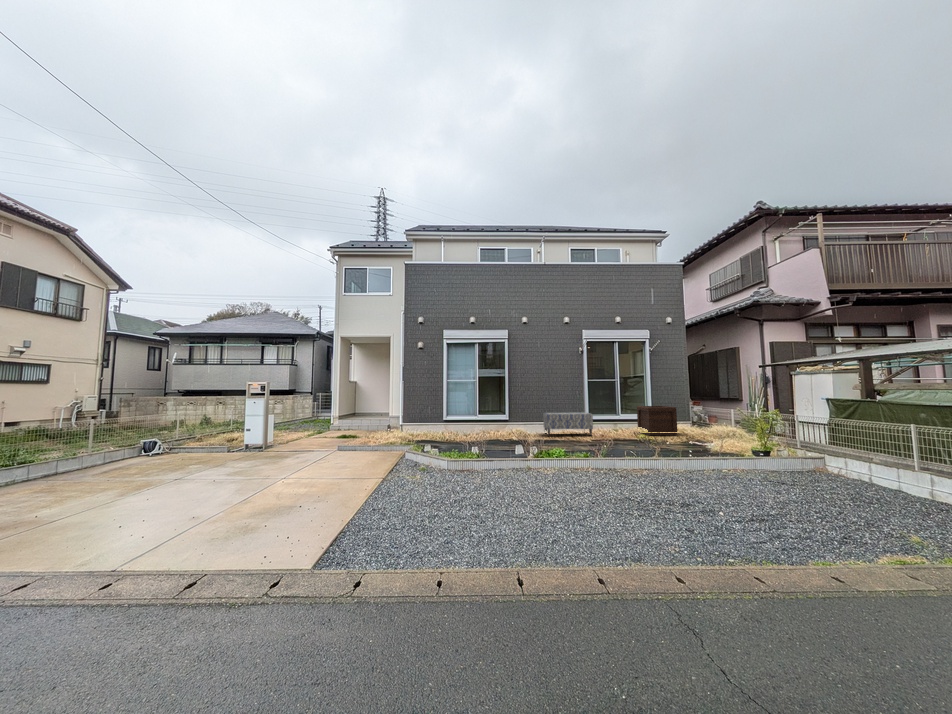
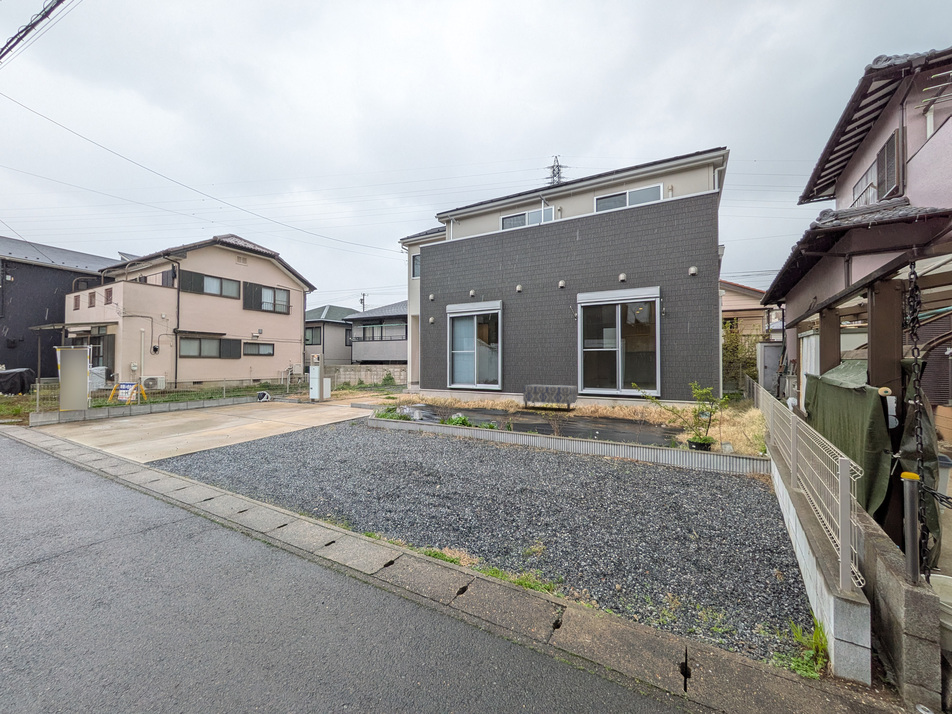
wooden crate: present [637,406,678,435] -> none [633,381,675,419]

